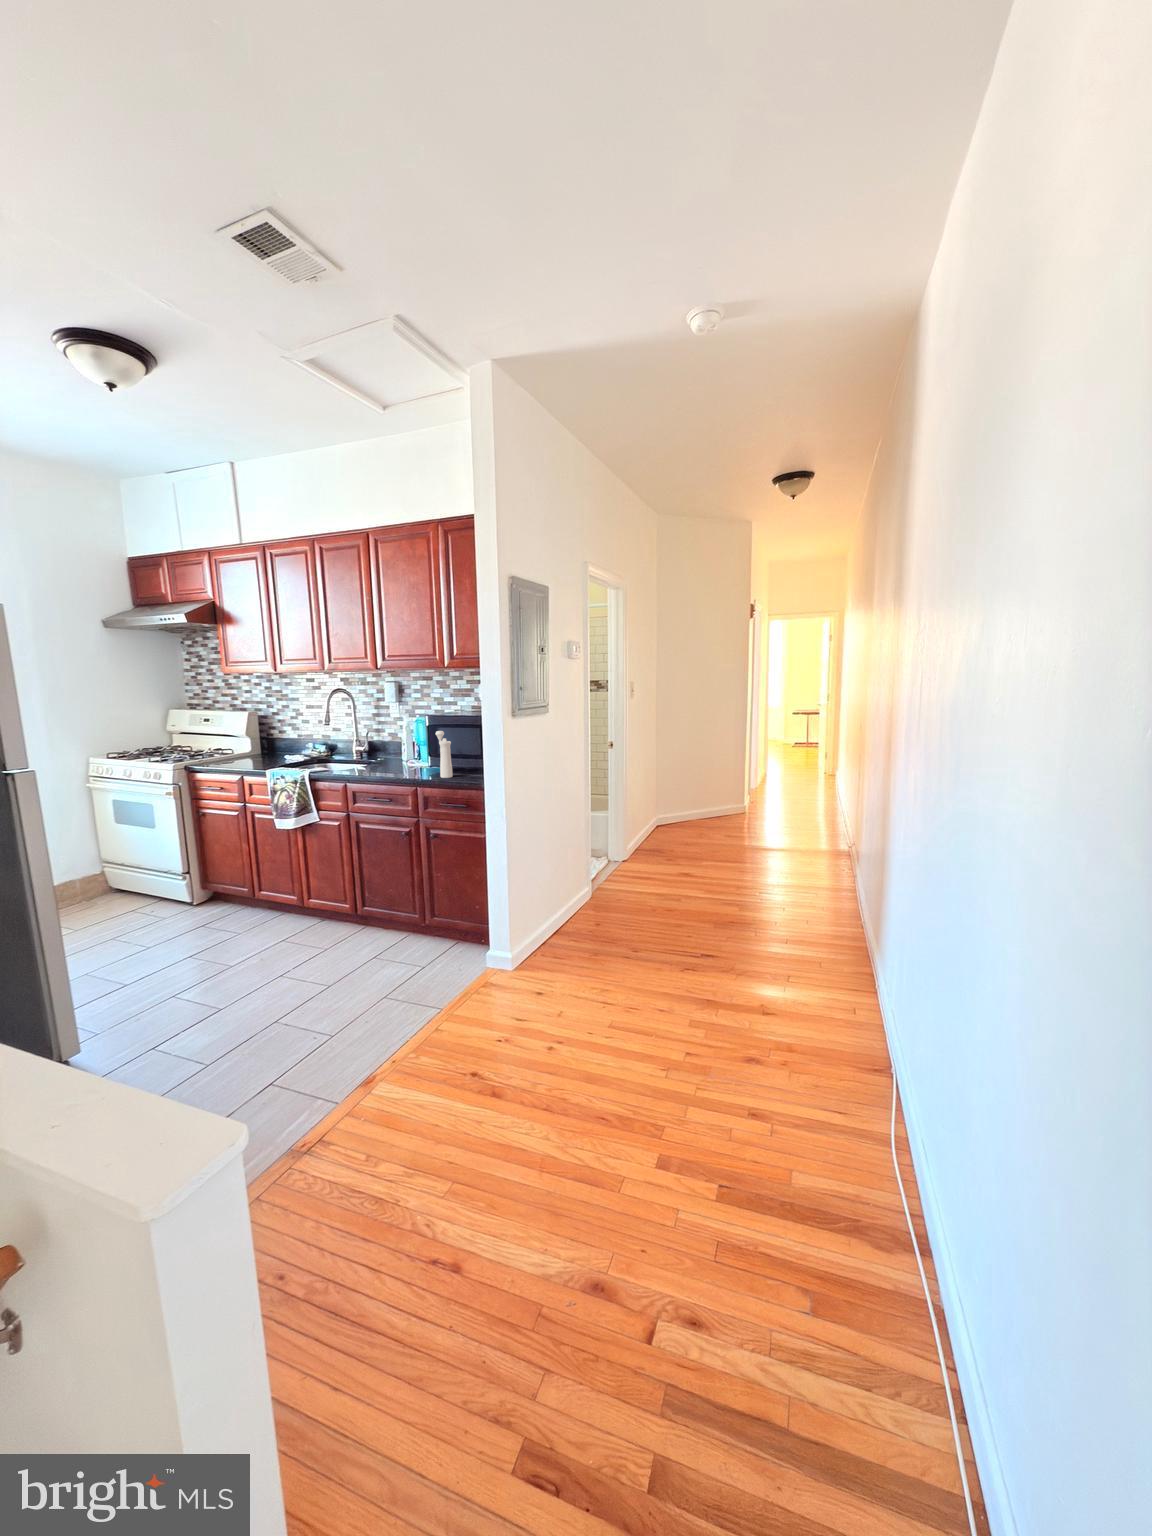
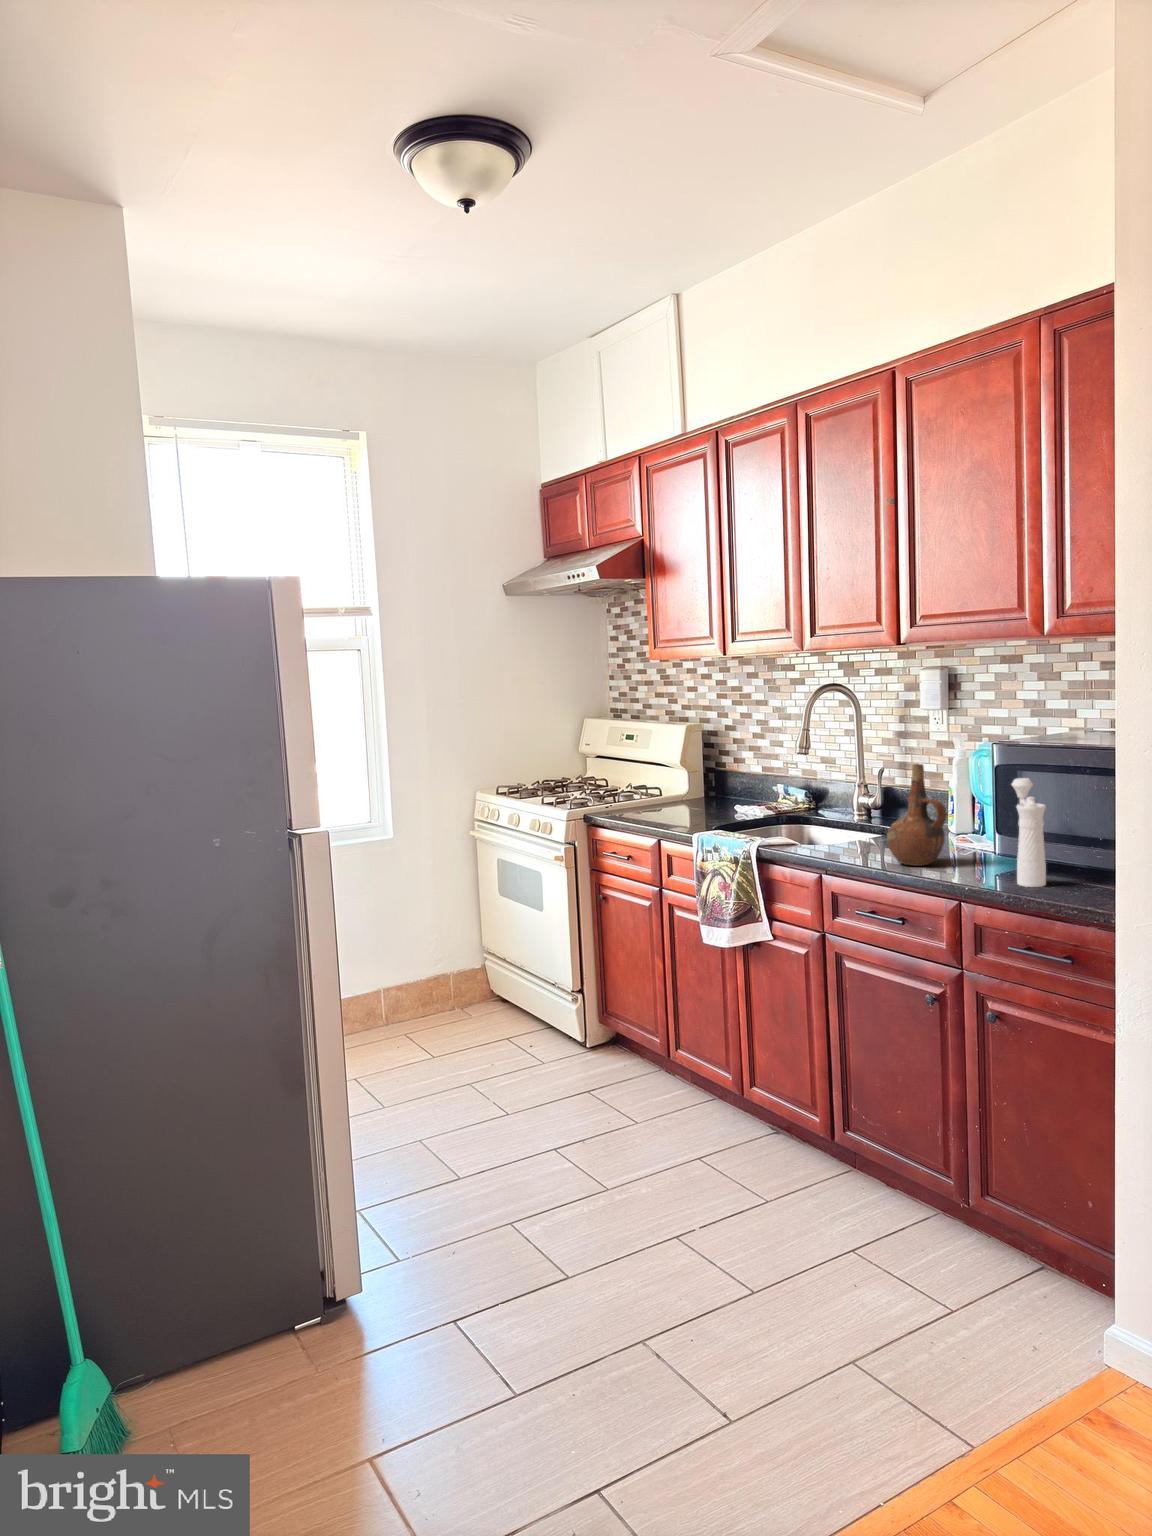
ceramic pitcher: none [379,726,406,774] -> present [887,764,947,866]

